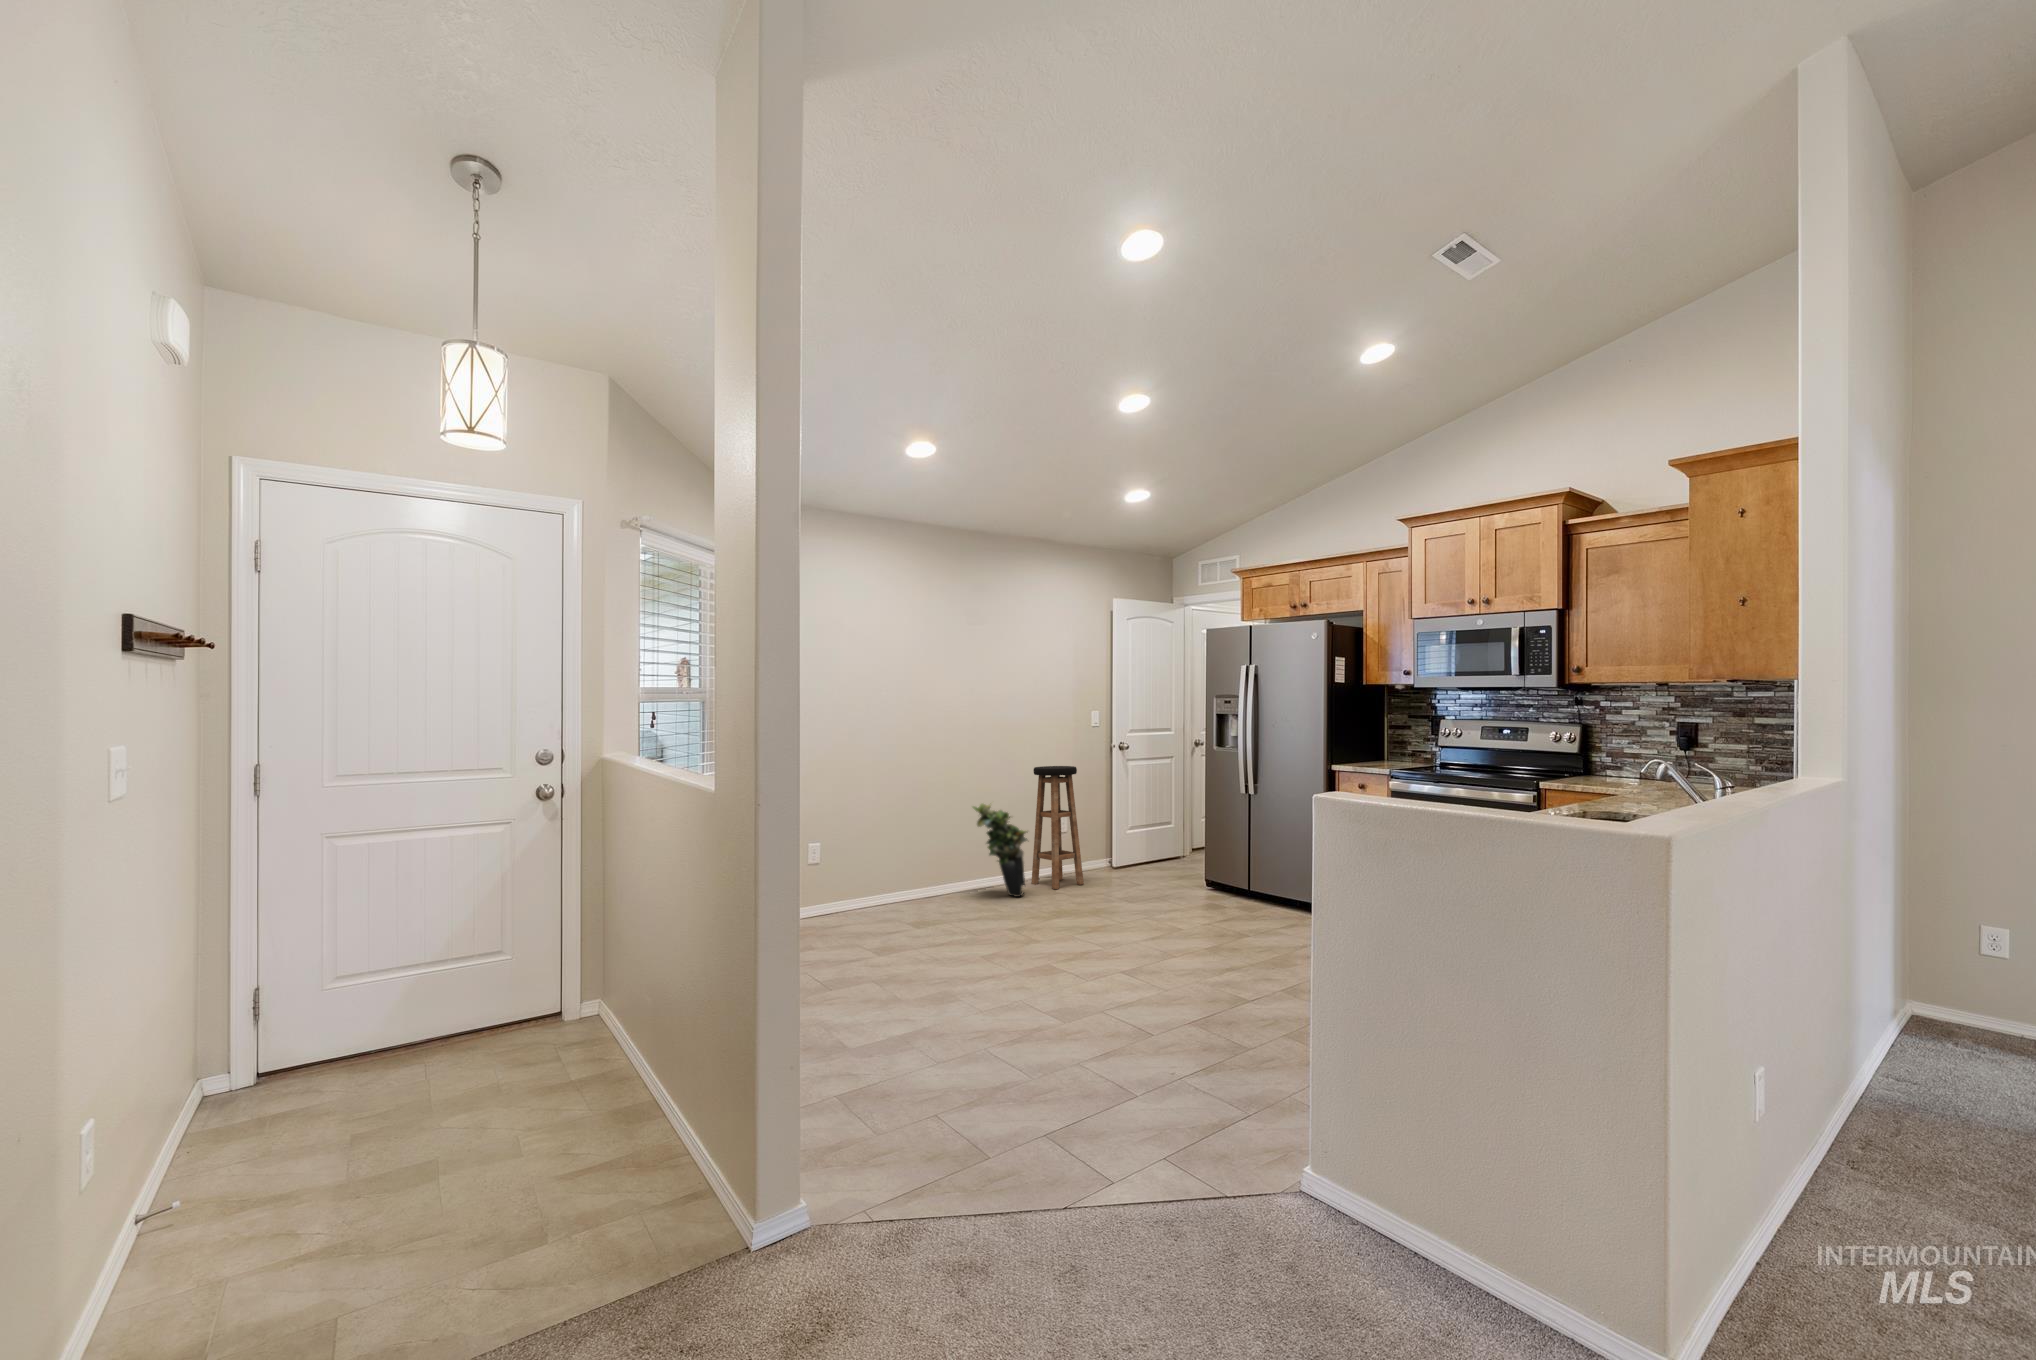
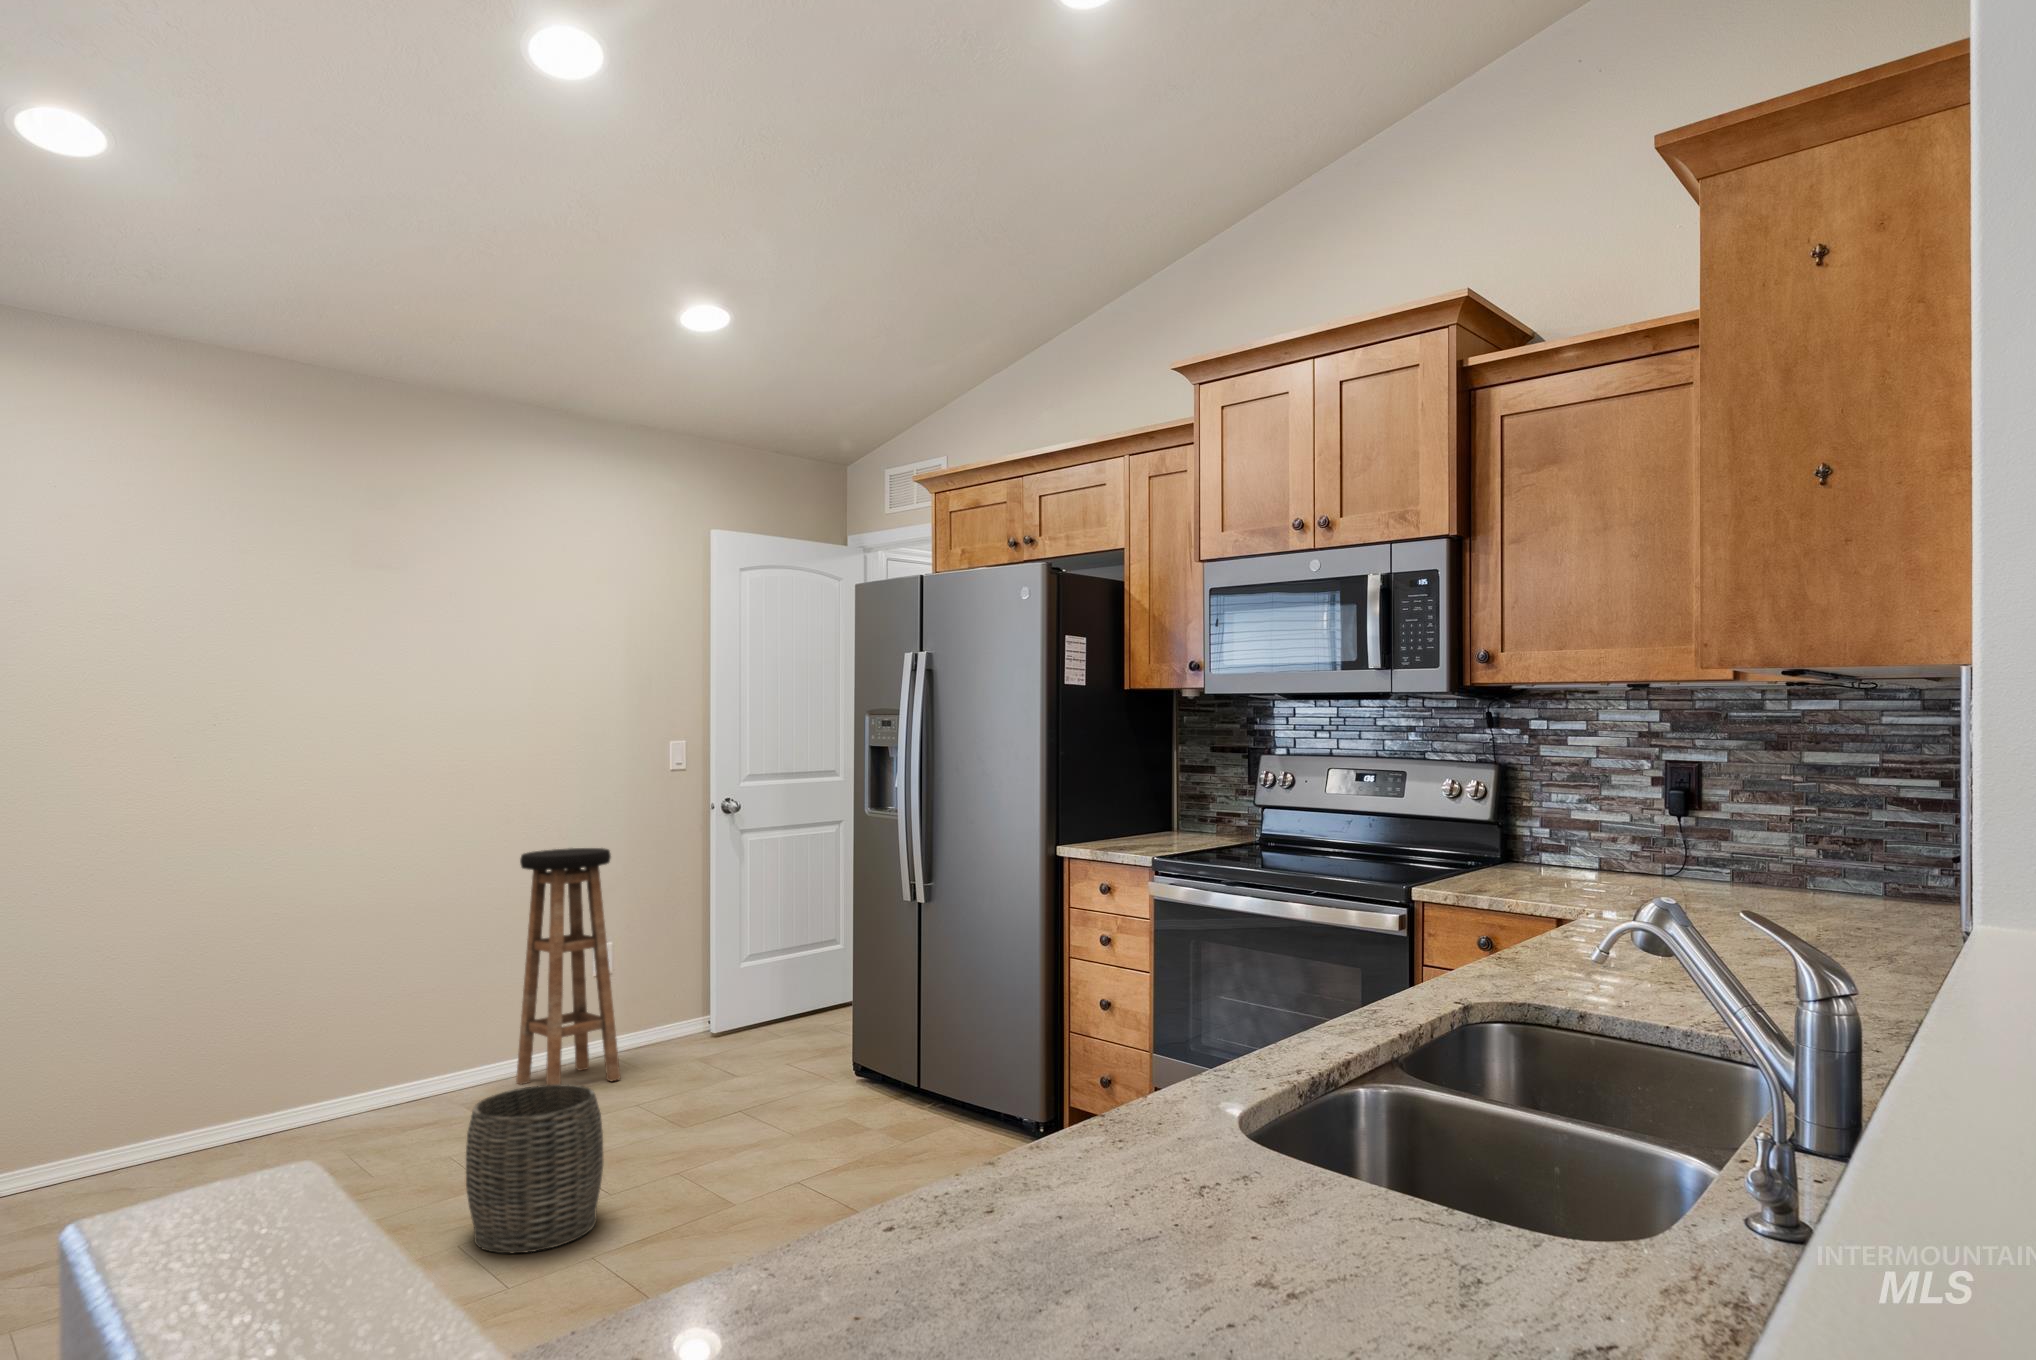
potted plant: present [973,803,1027,897] -> none [358,926,487,1122]
woven basket: none [1069,871,1128,941] -> present [466,1084,603,1253]

